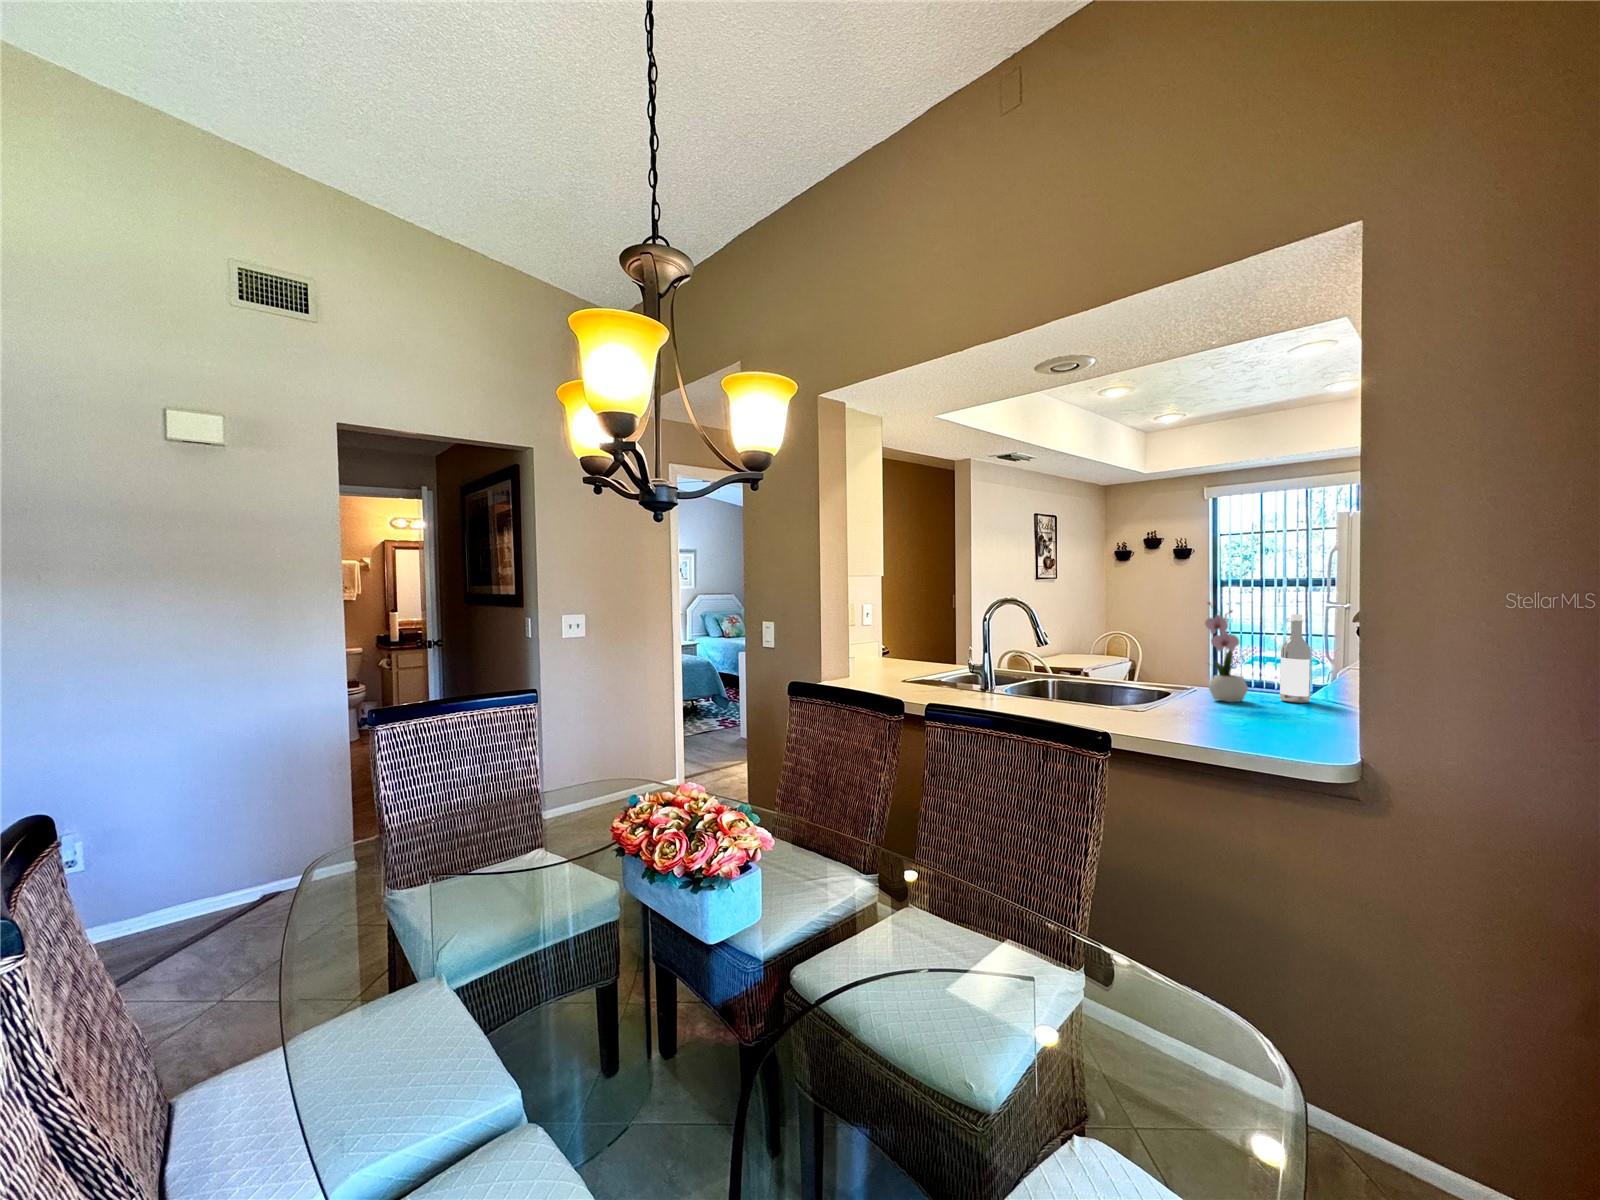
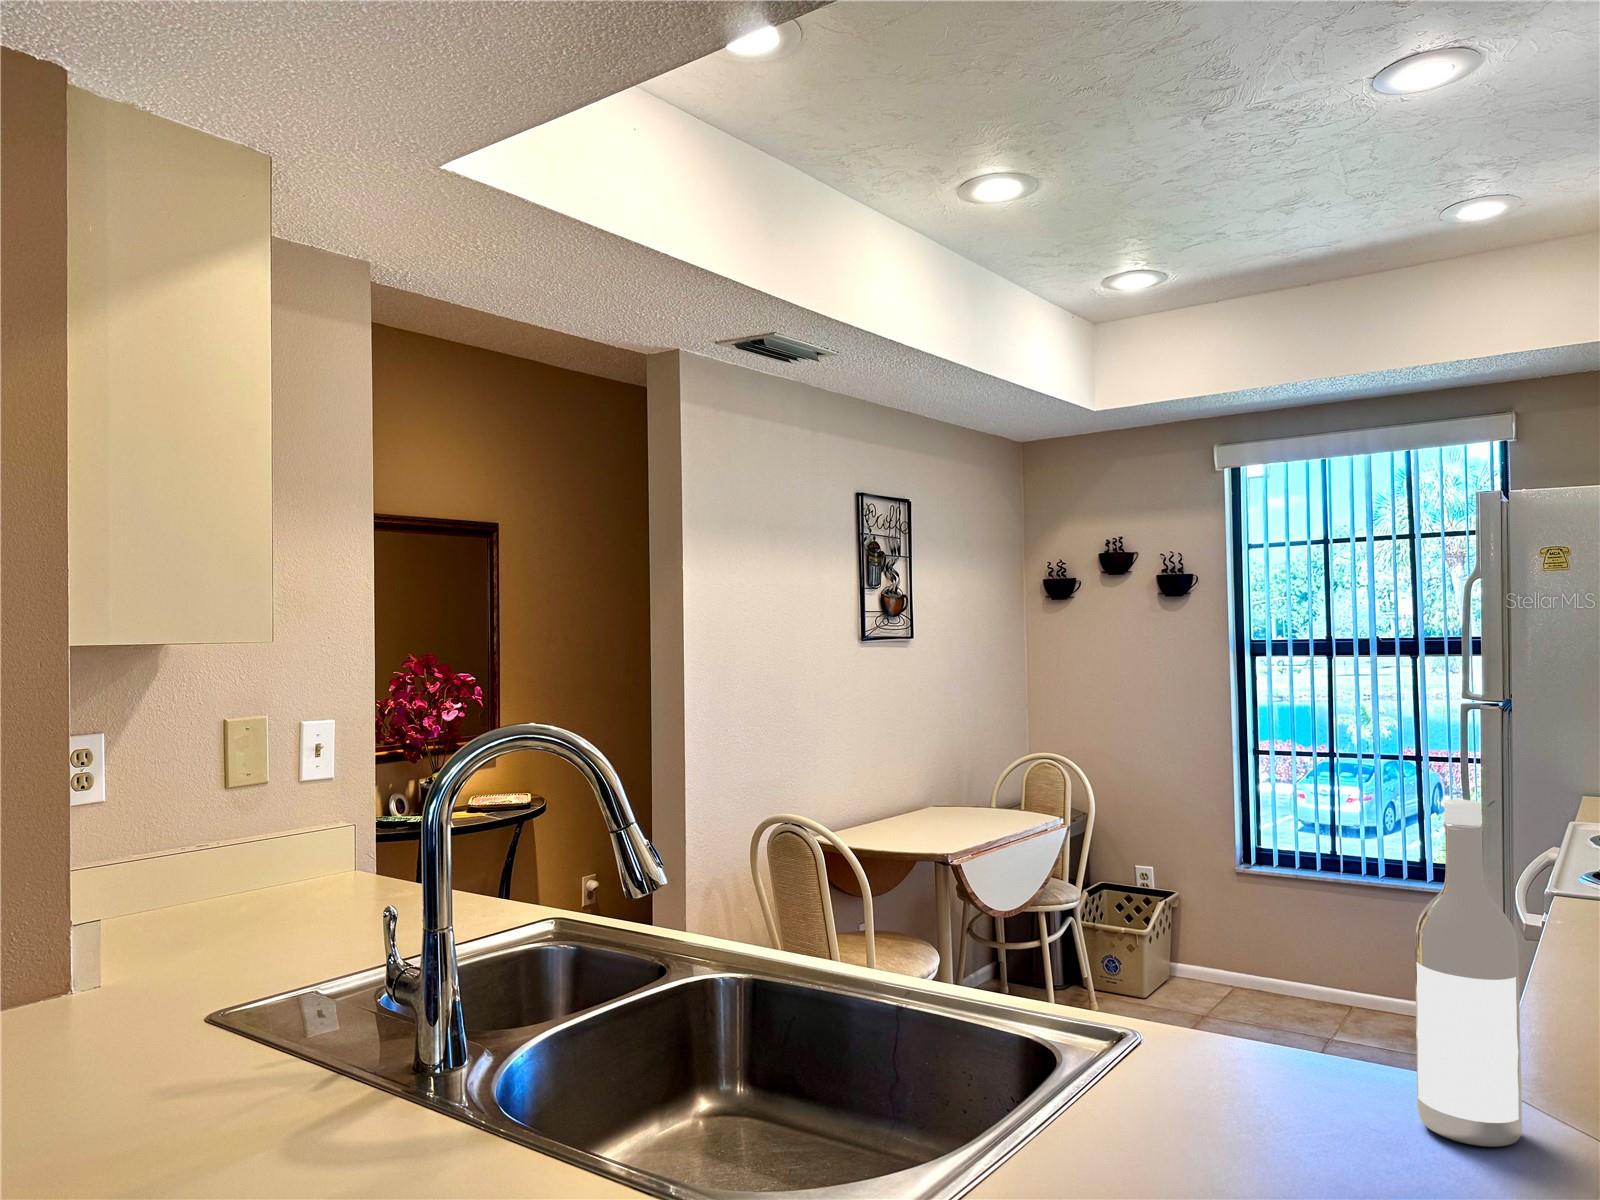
flower arrangement: present [1205,602,1248,703] -> none [1153,754,1326,1155]

